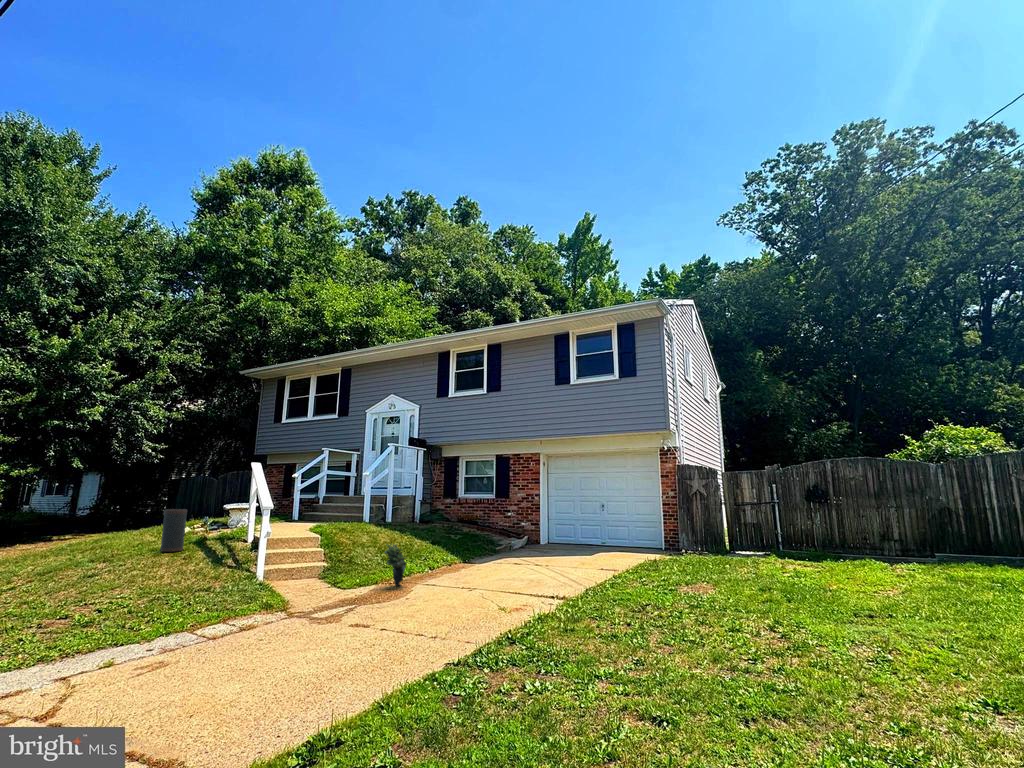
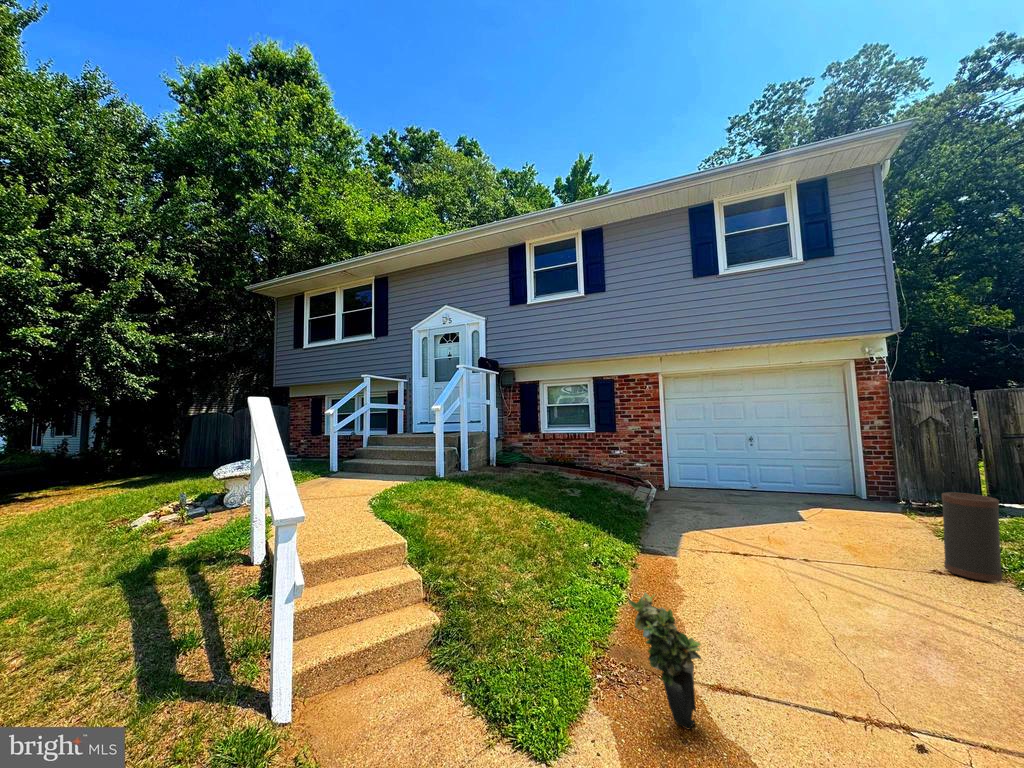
trash can: present [160,509,187,552] -> present [942,492,1002,582]

